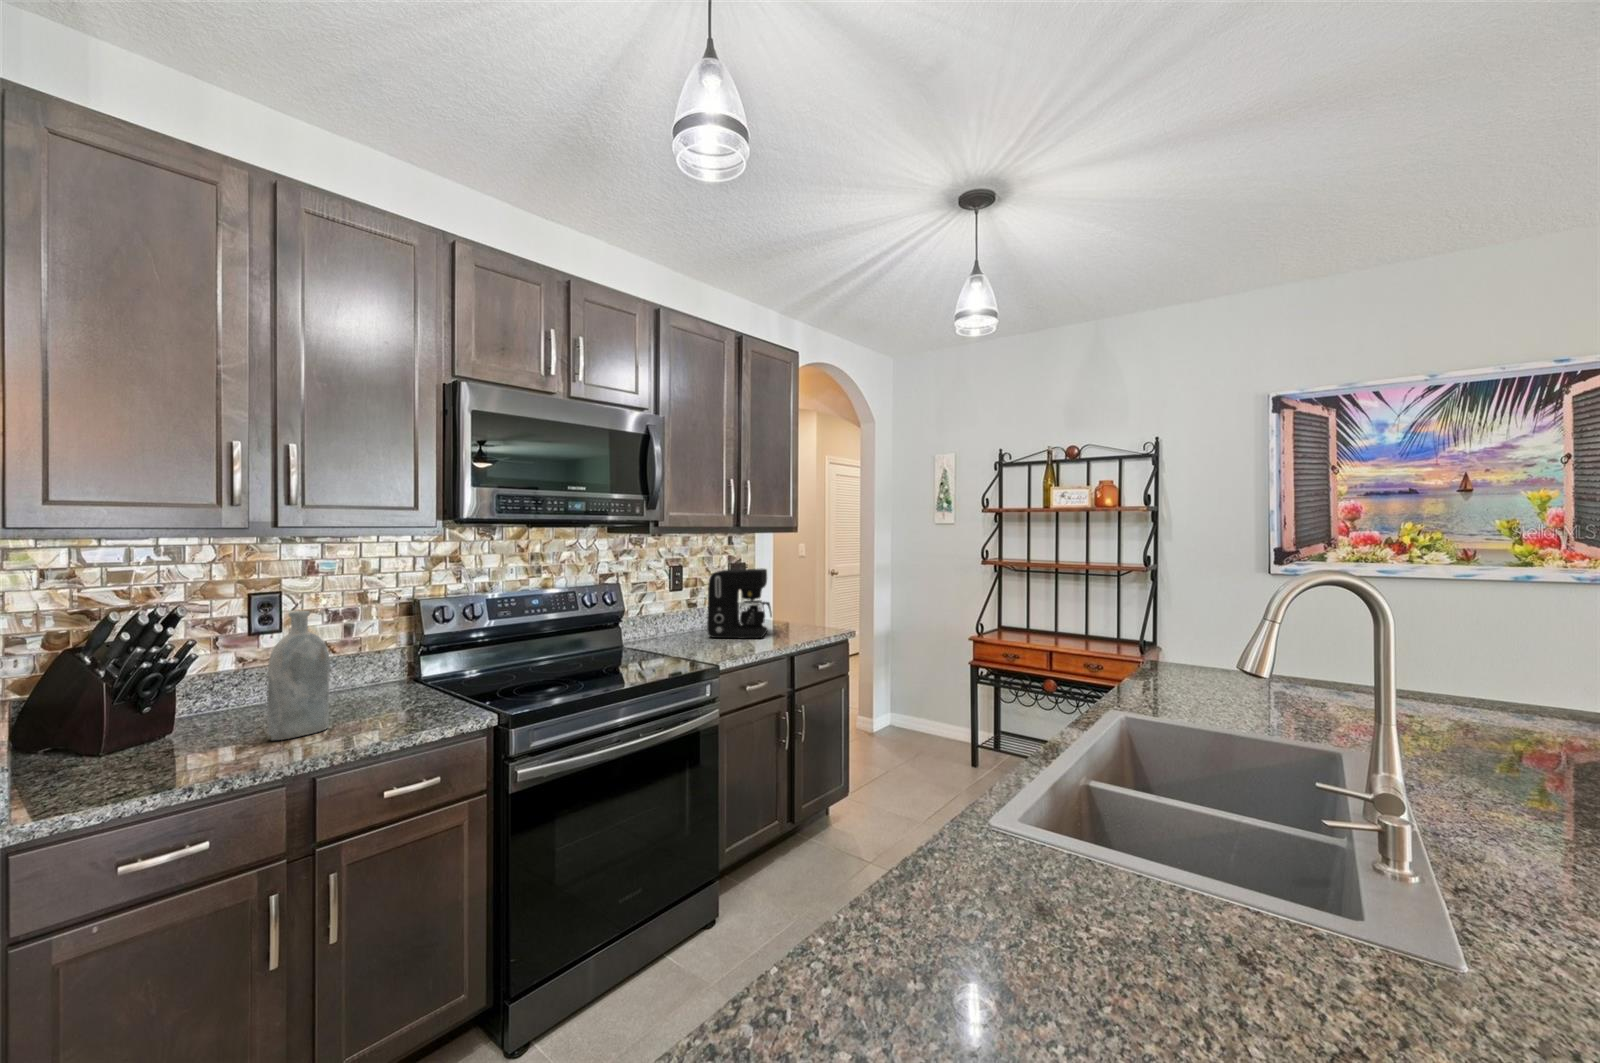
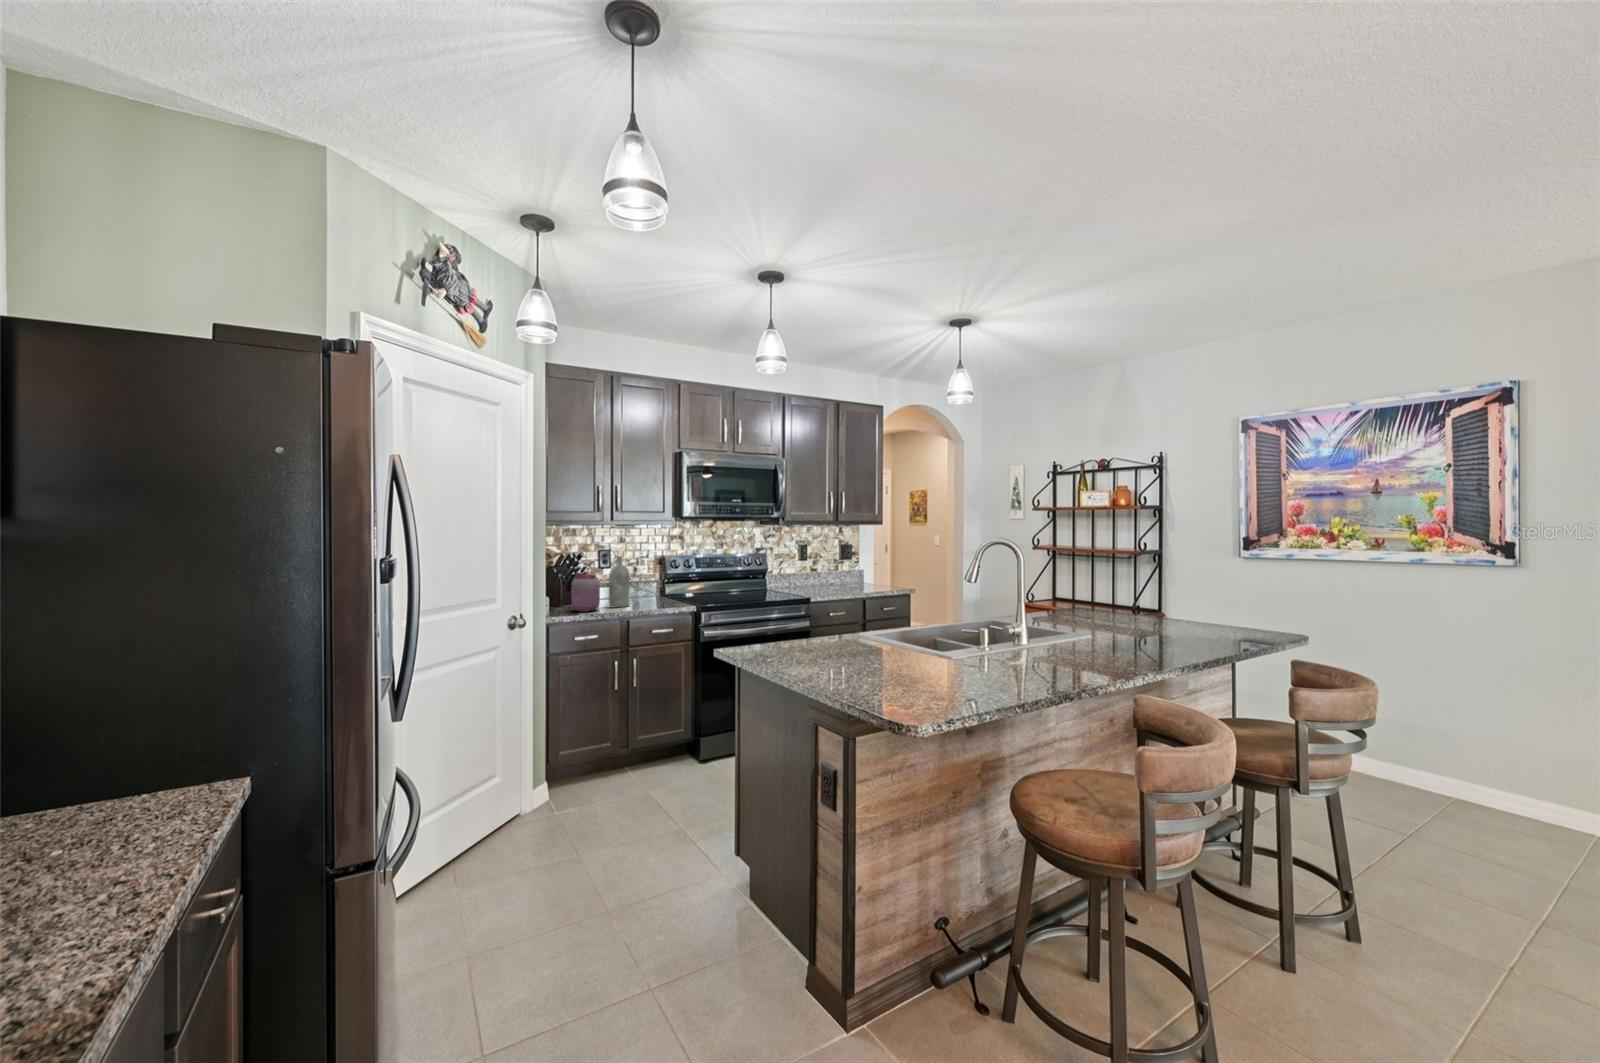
coffee maker: present [707,569,772,638] -> none [819,548,859,590]
jar: none [140,664,236,771] -> present [571,574,600,612]

